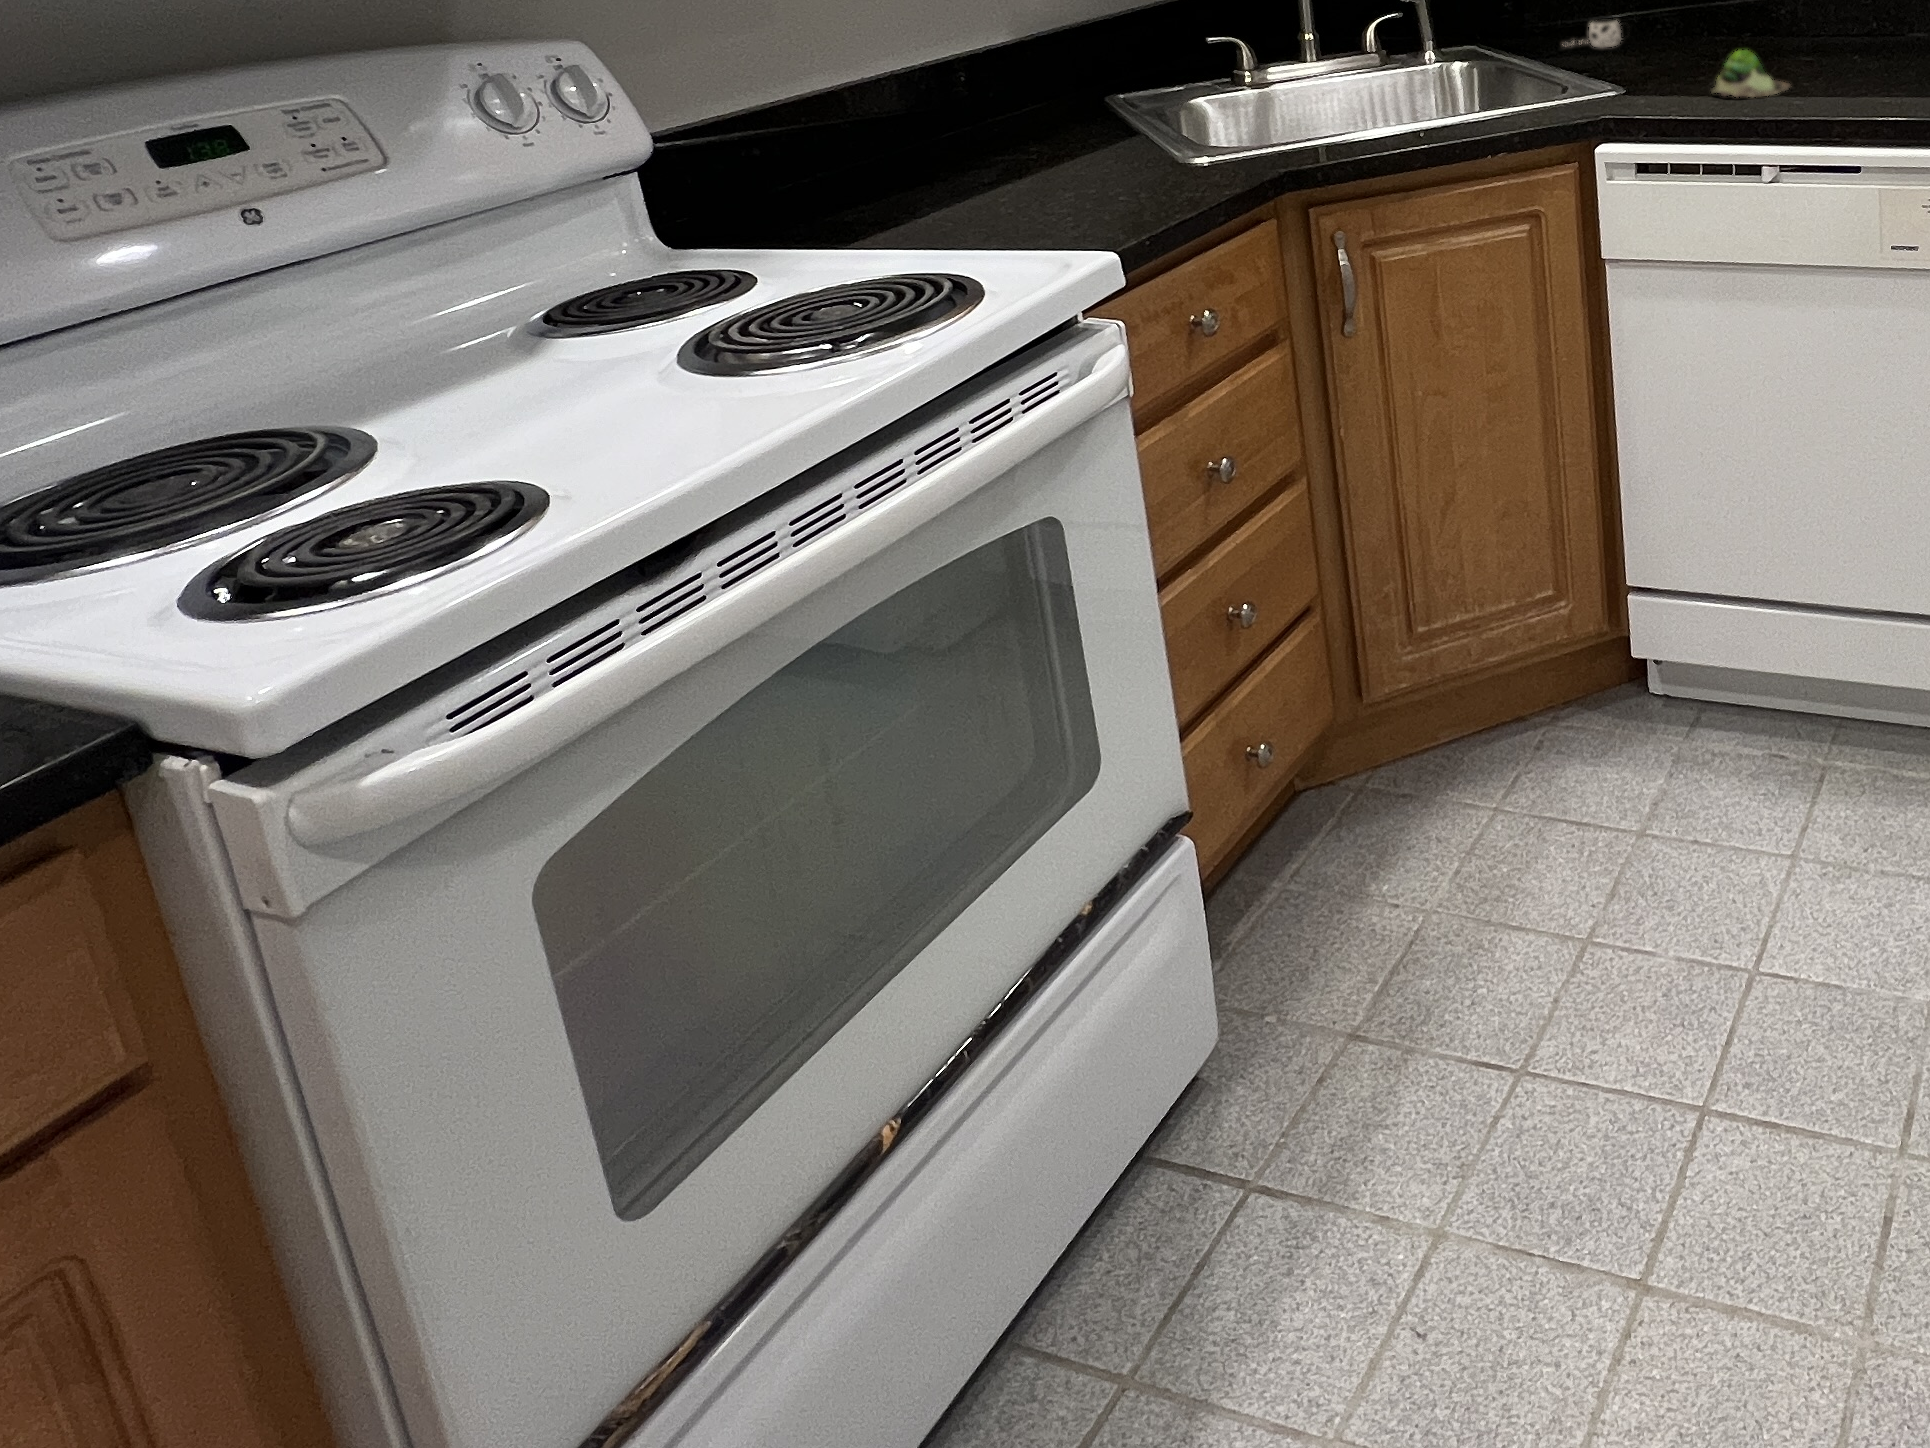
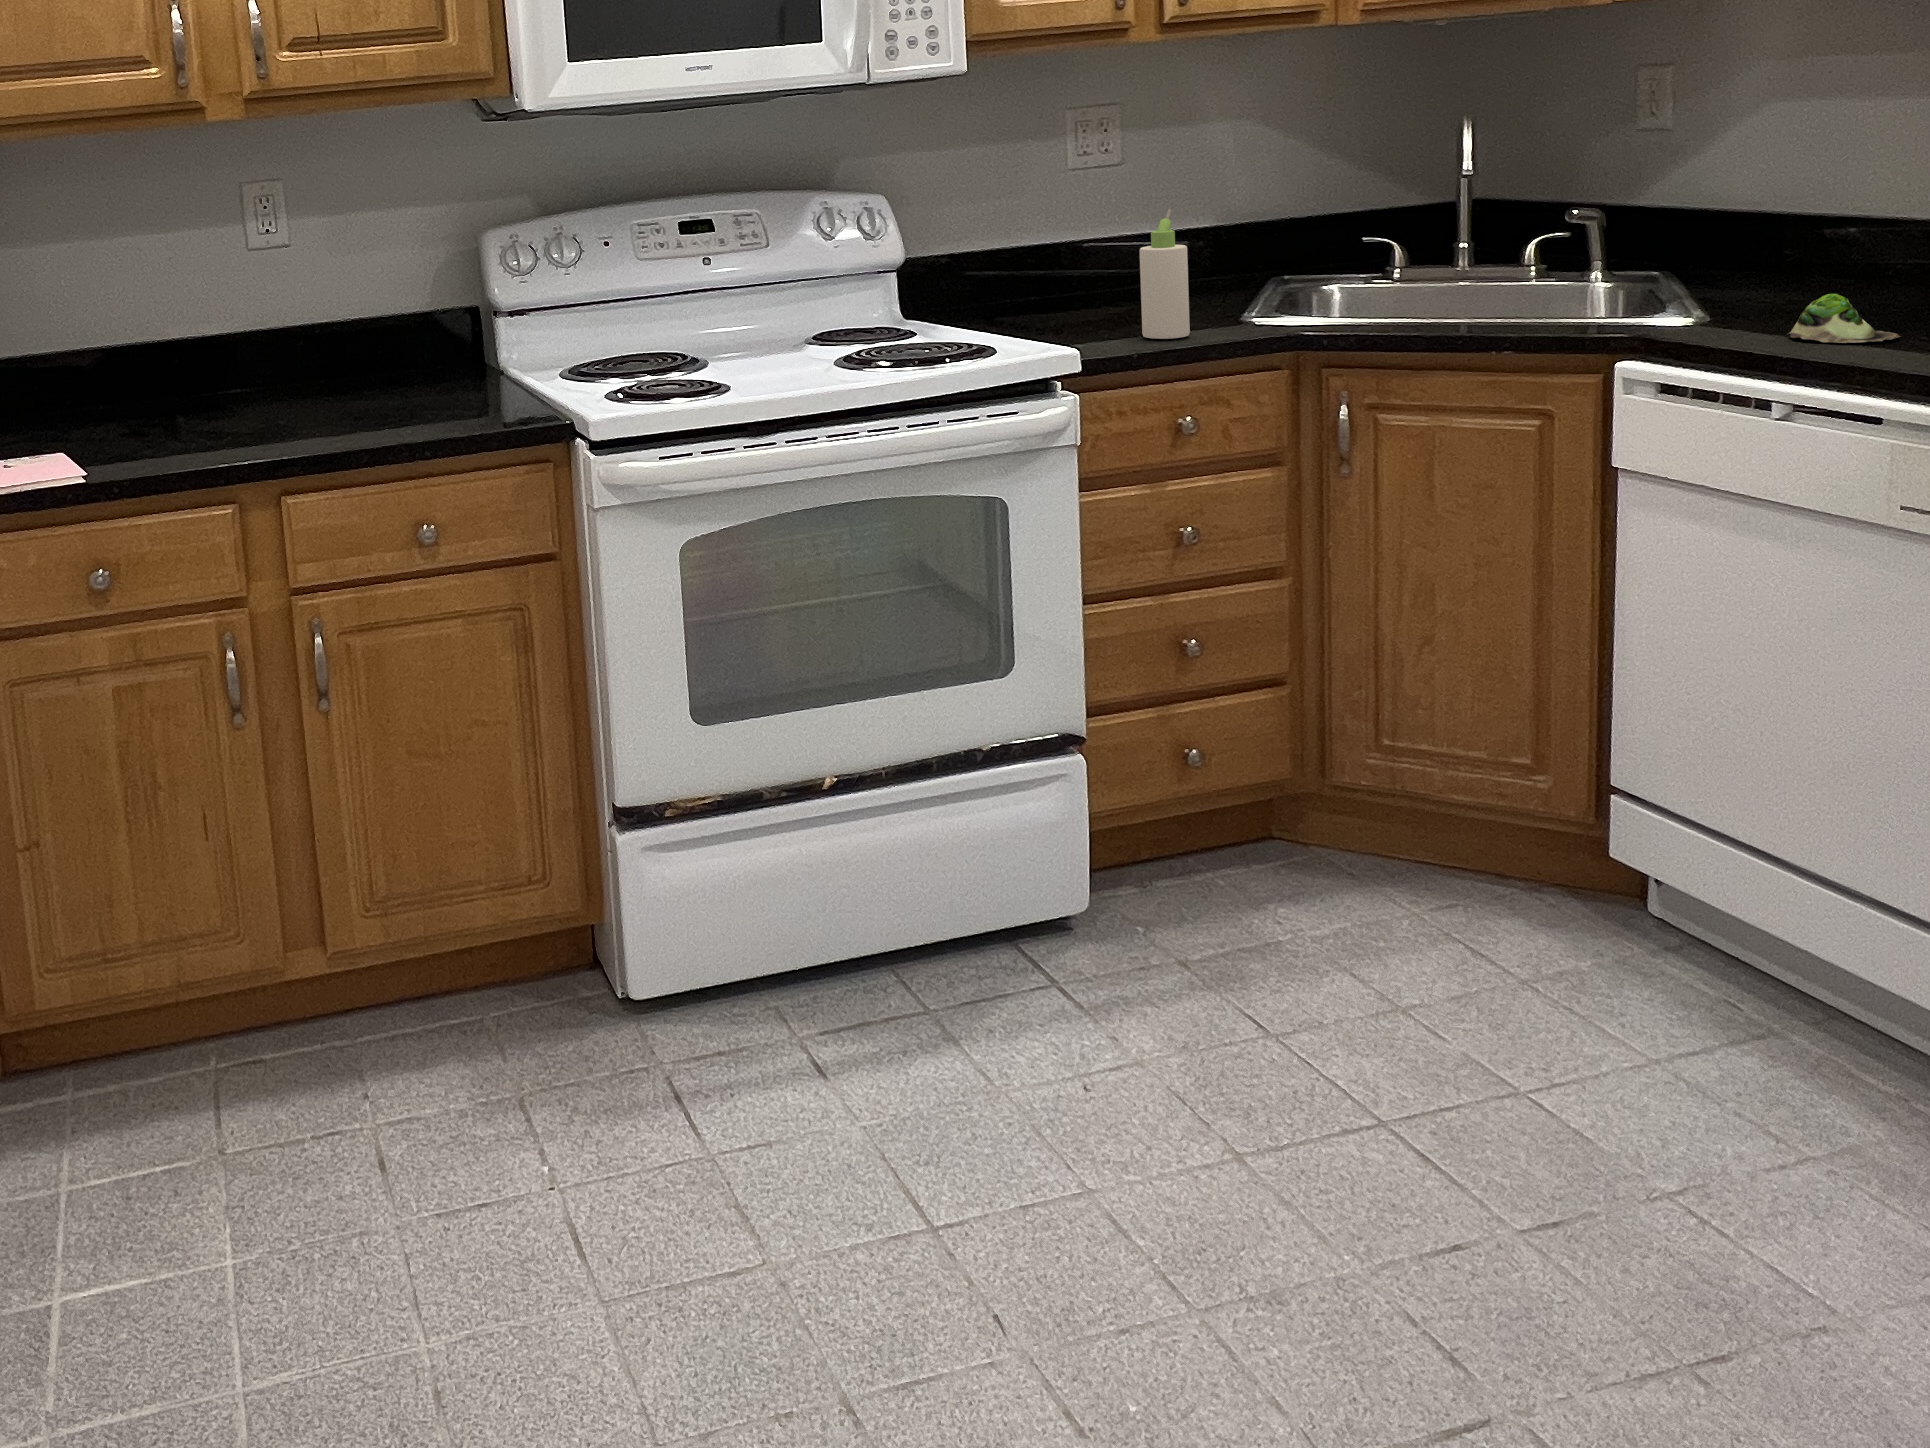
bottle: none [1064,20,1148,205] -> present [1140,209,1190,339]
mug: present [1589,20,1623,48] -> none [1761,263,1846,291]

